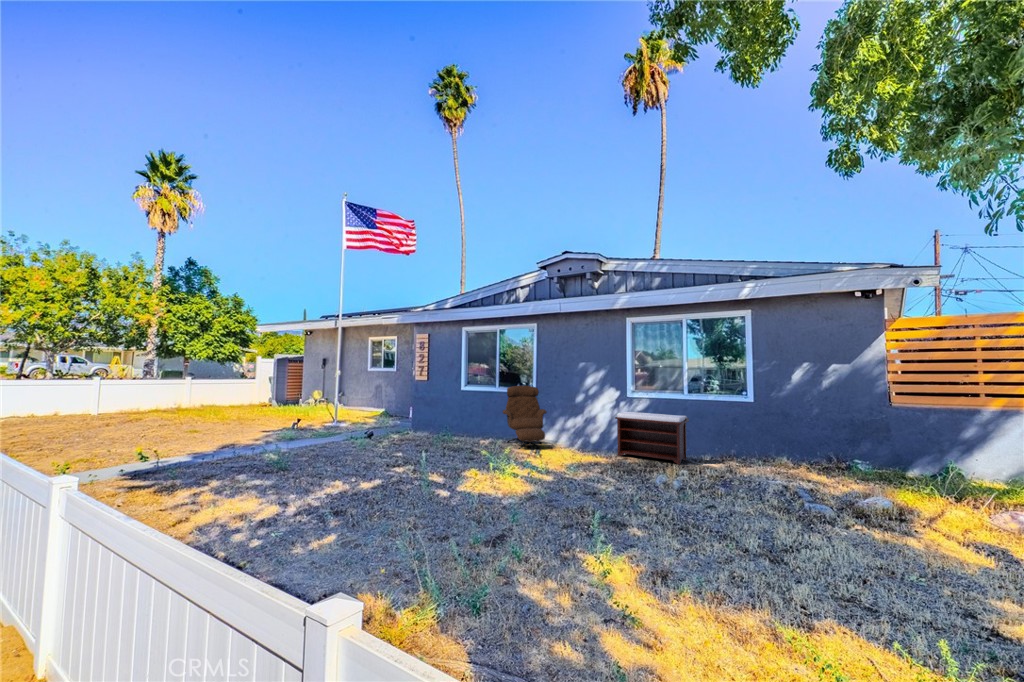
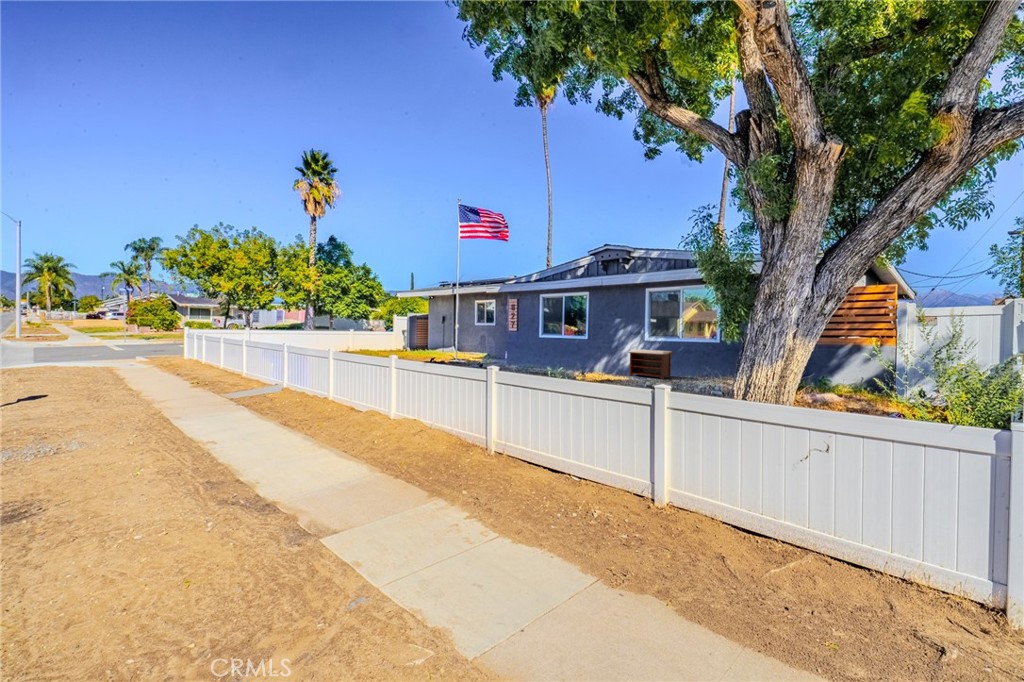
lounge chair: present [503,386,547,450] -> none [563,334,592,372]

